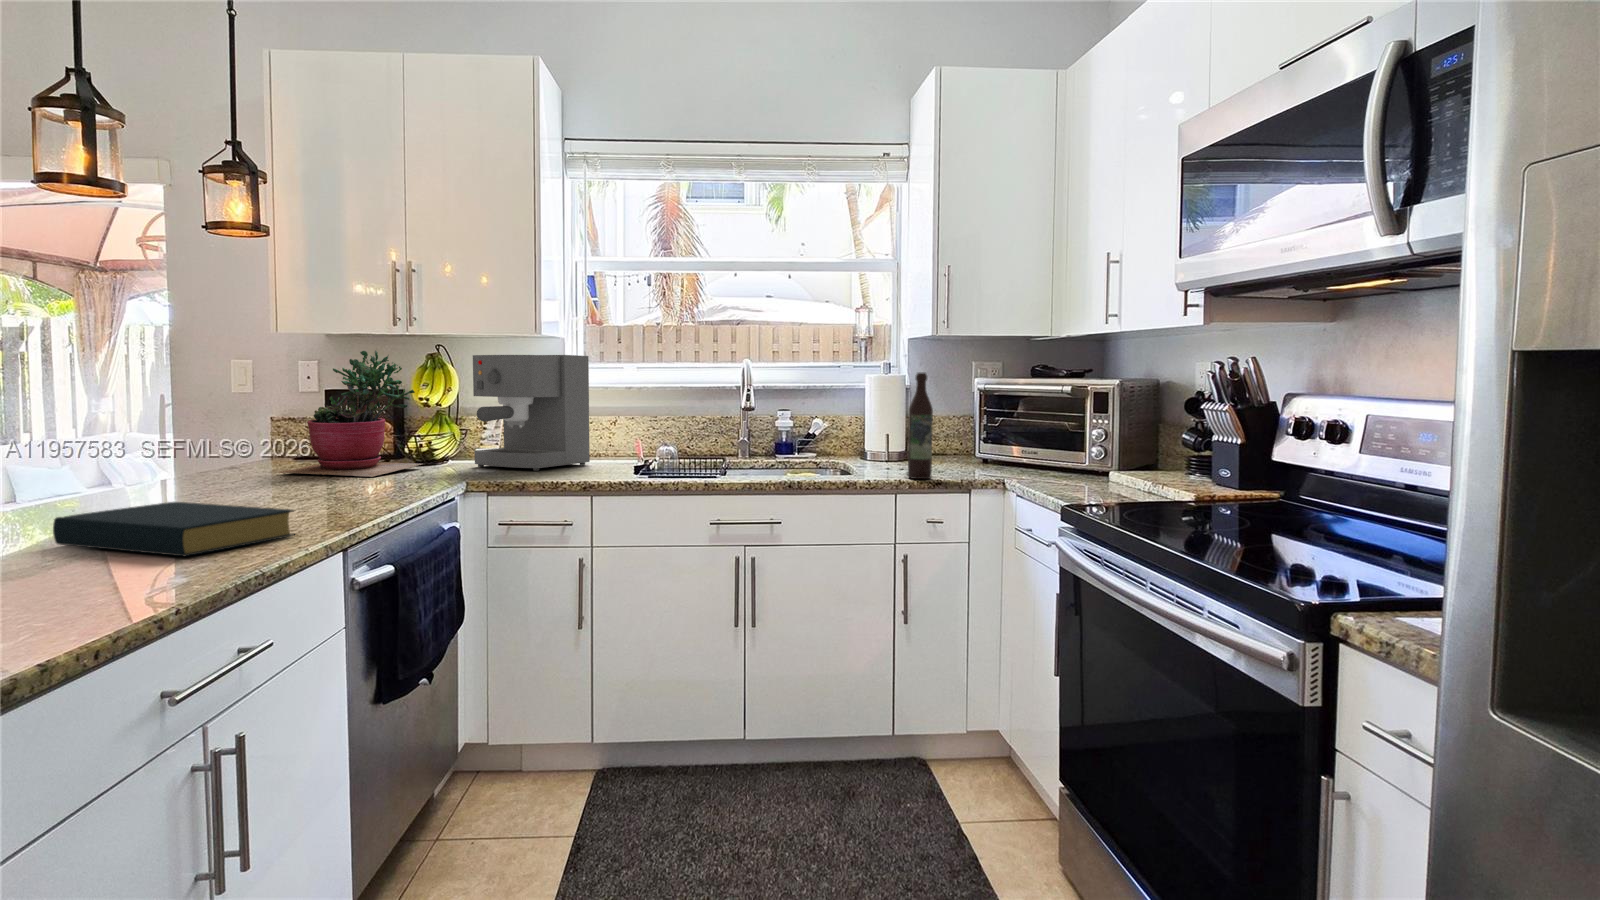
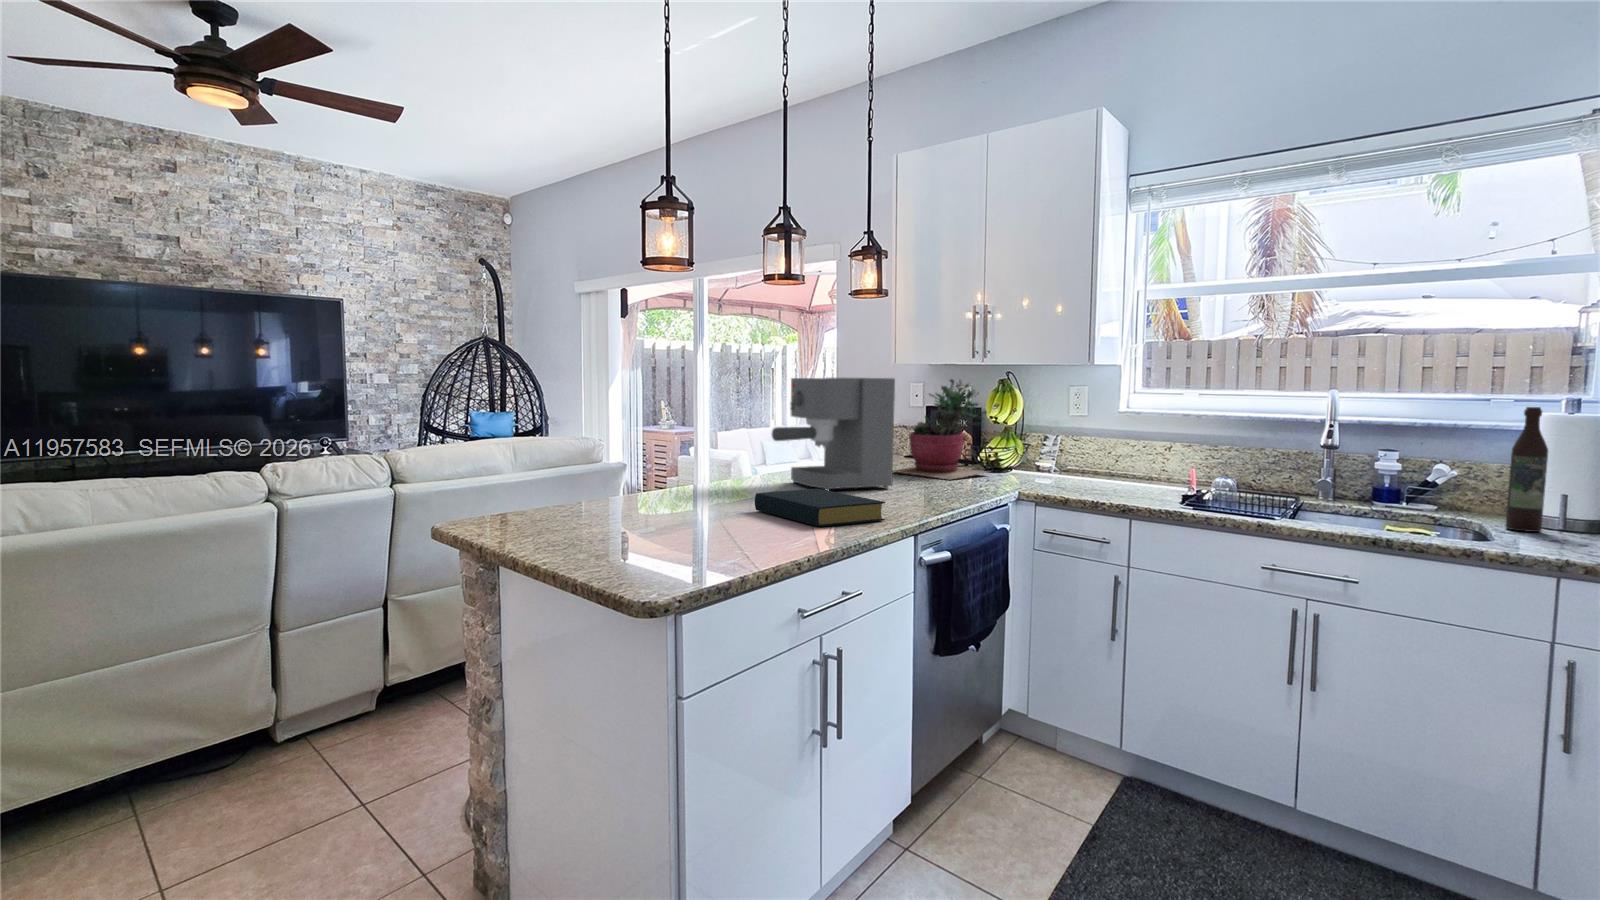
coffee maker: present [473,355,590,471] -> present [772,378,895,490]

